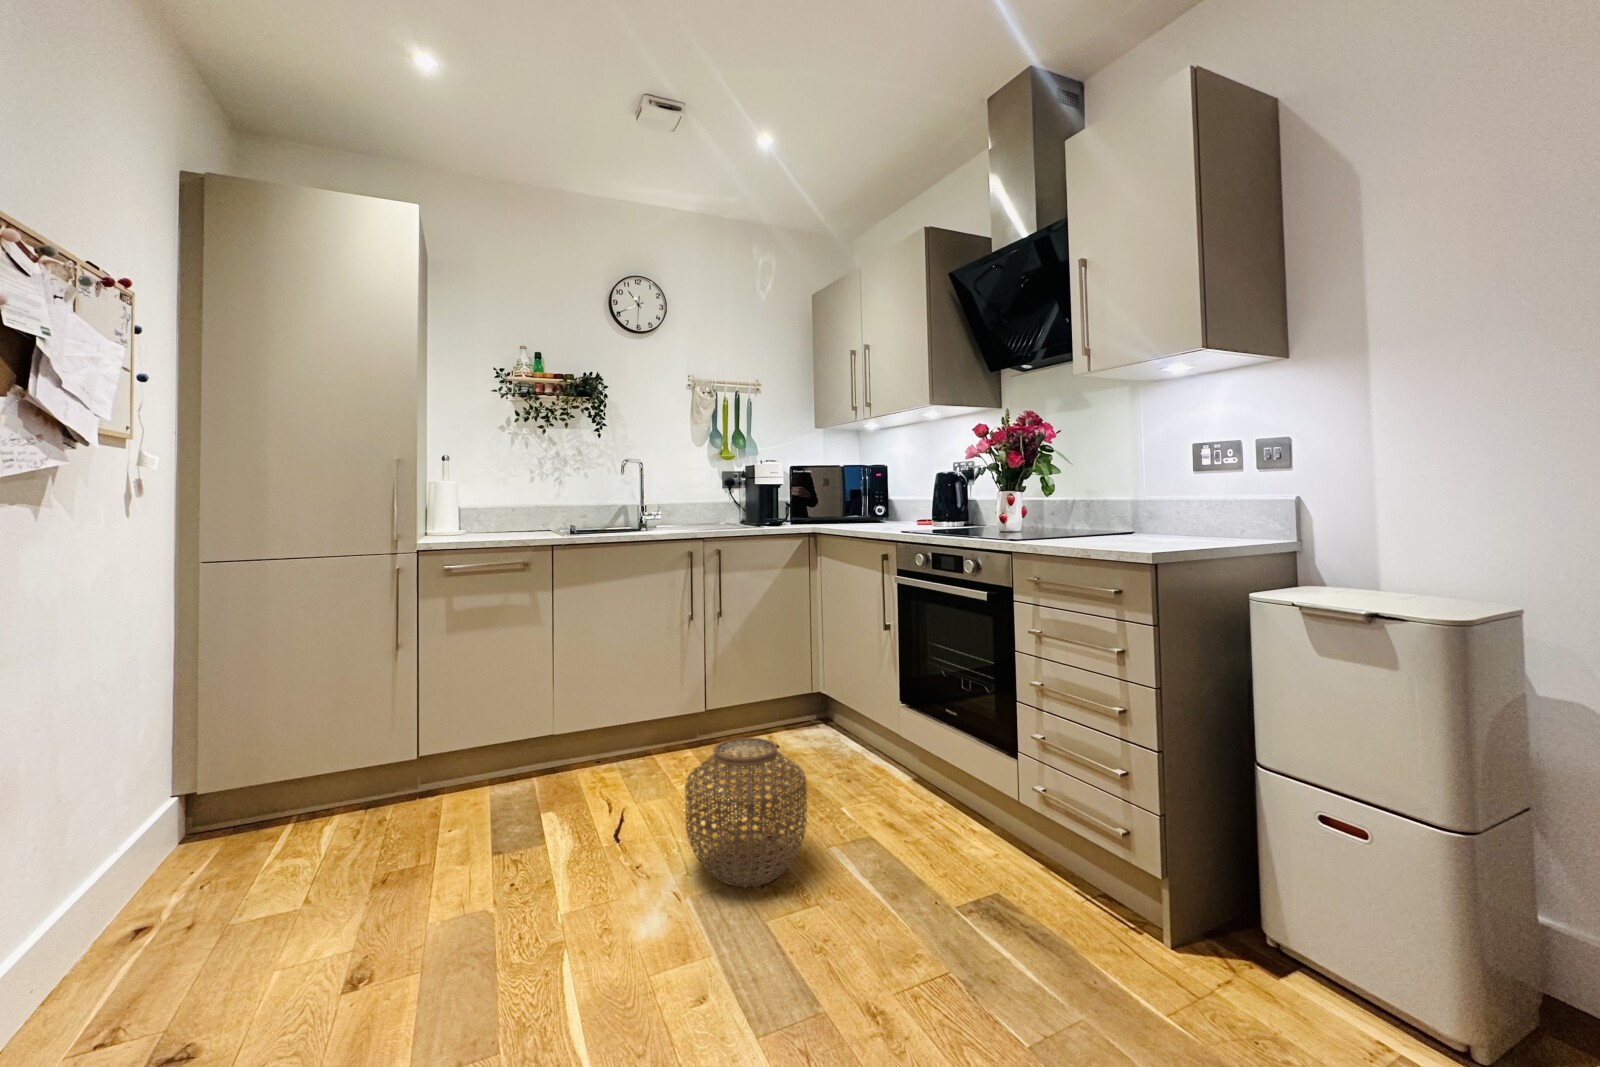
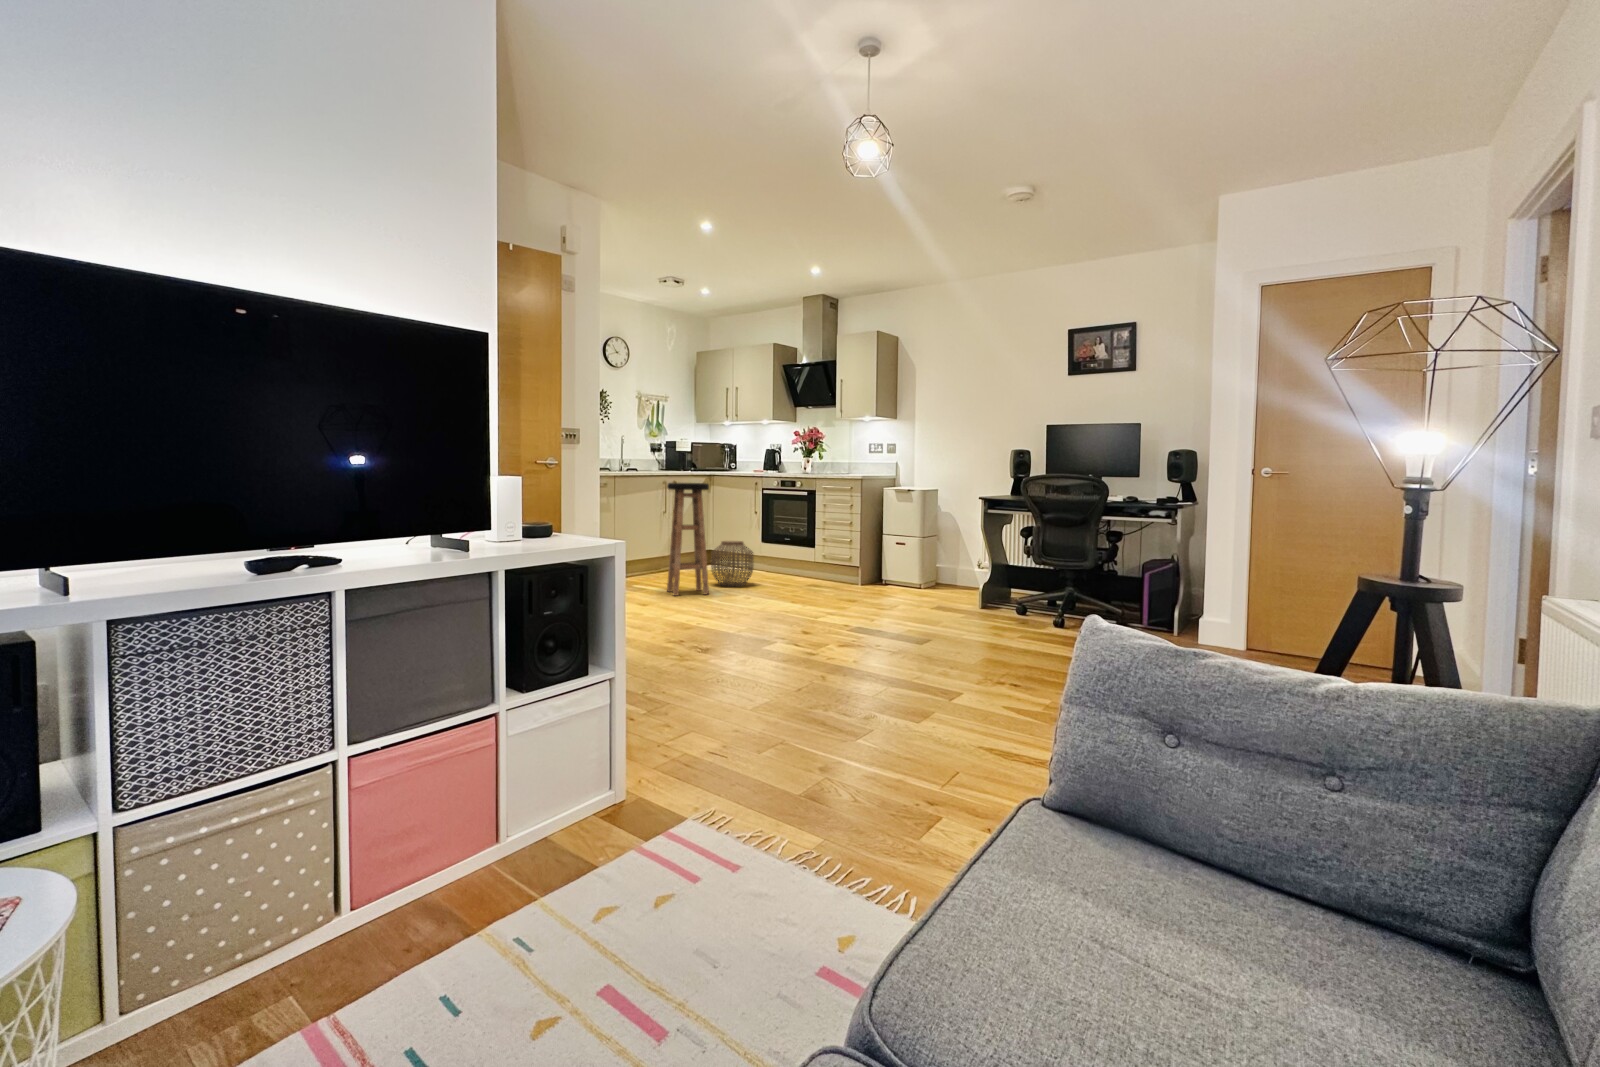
bar stool: none [464,597,617,979] -> present [667,483,709,596]

